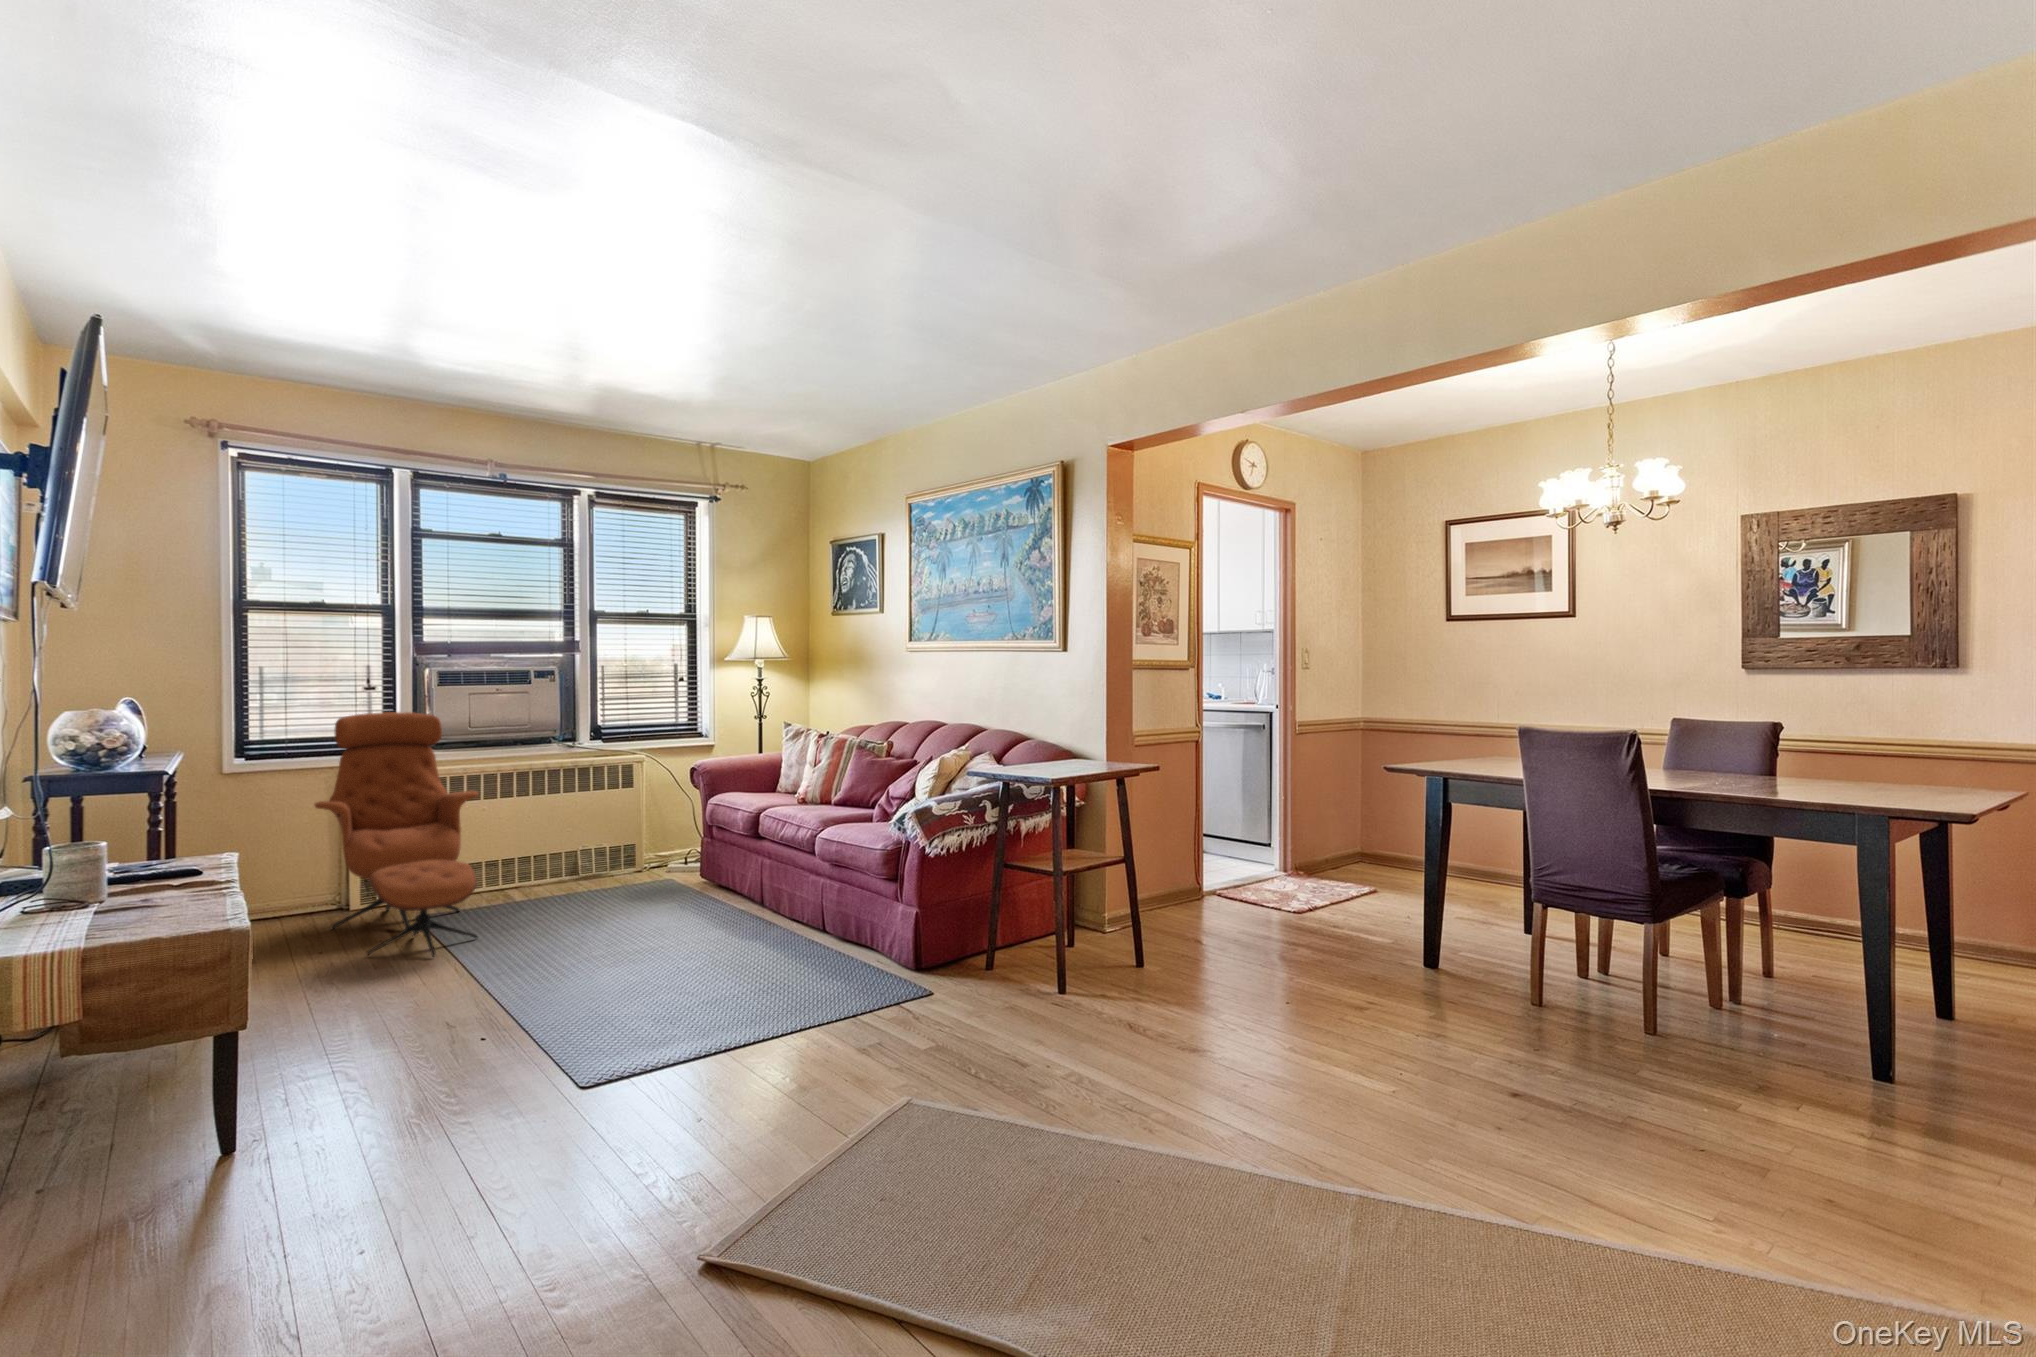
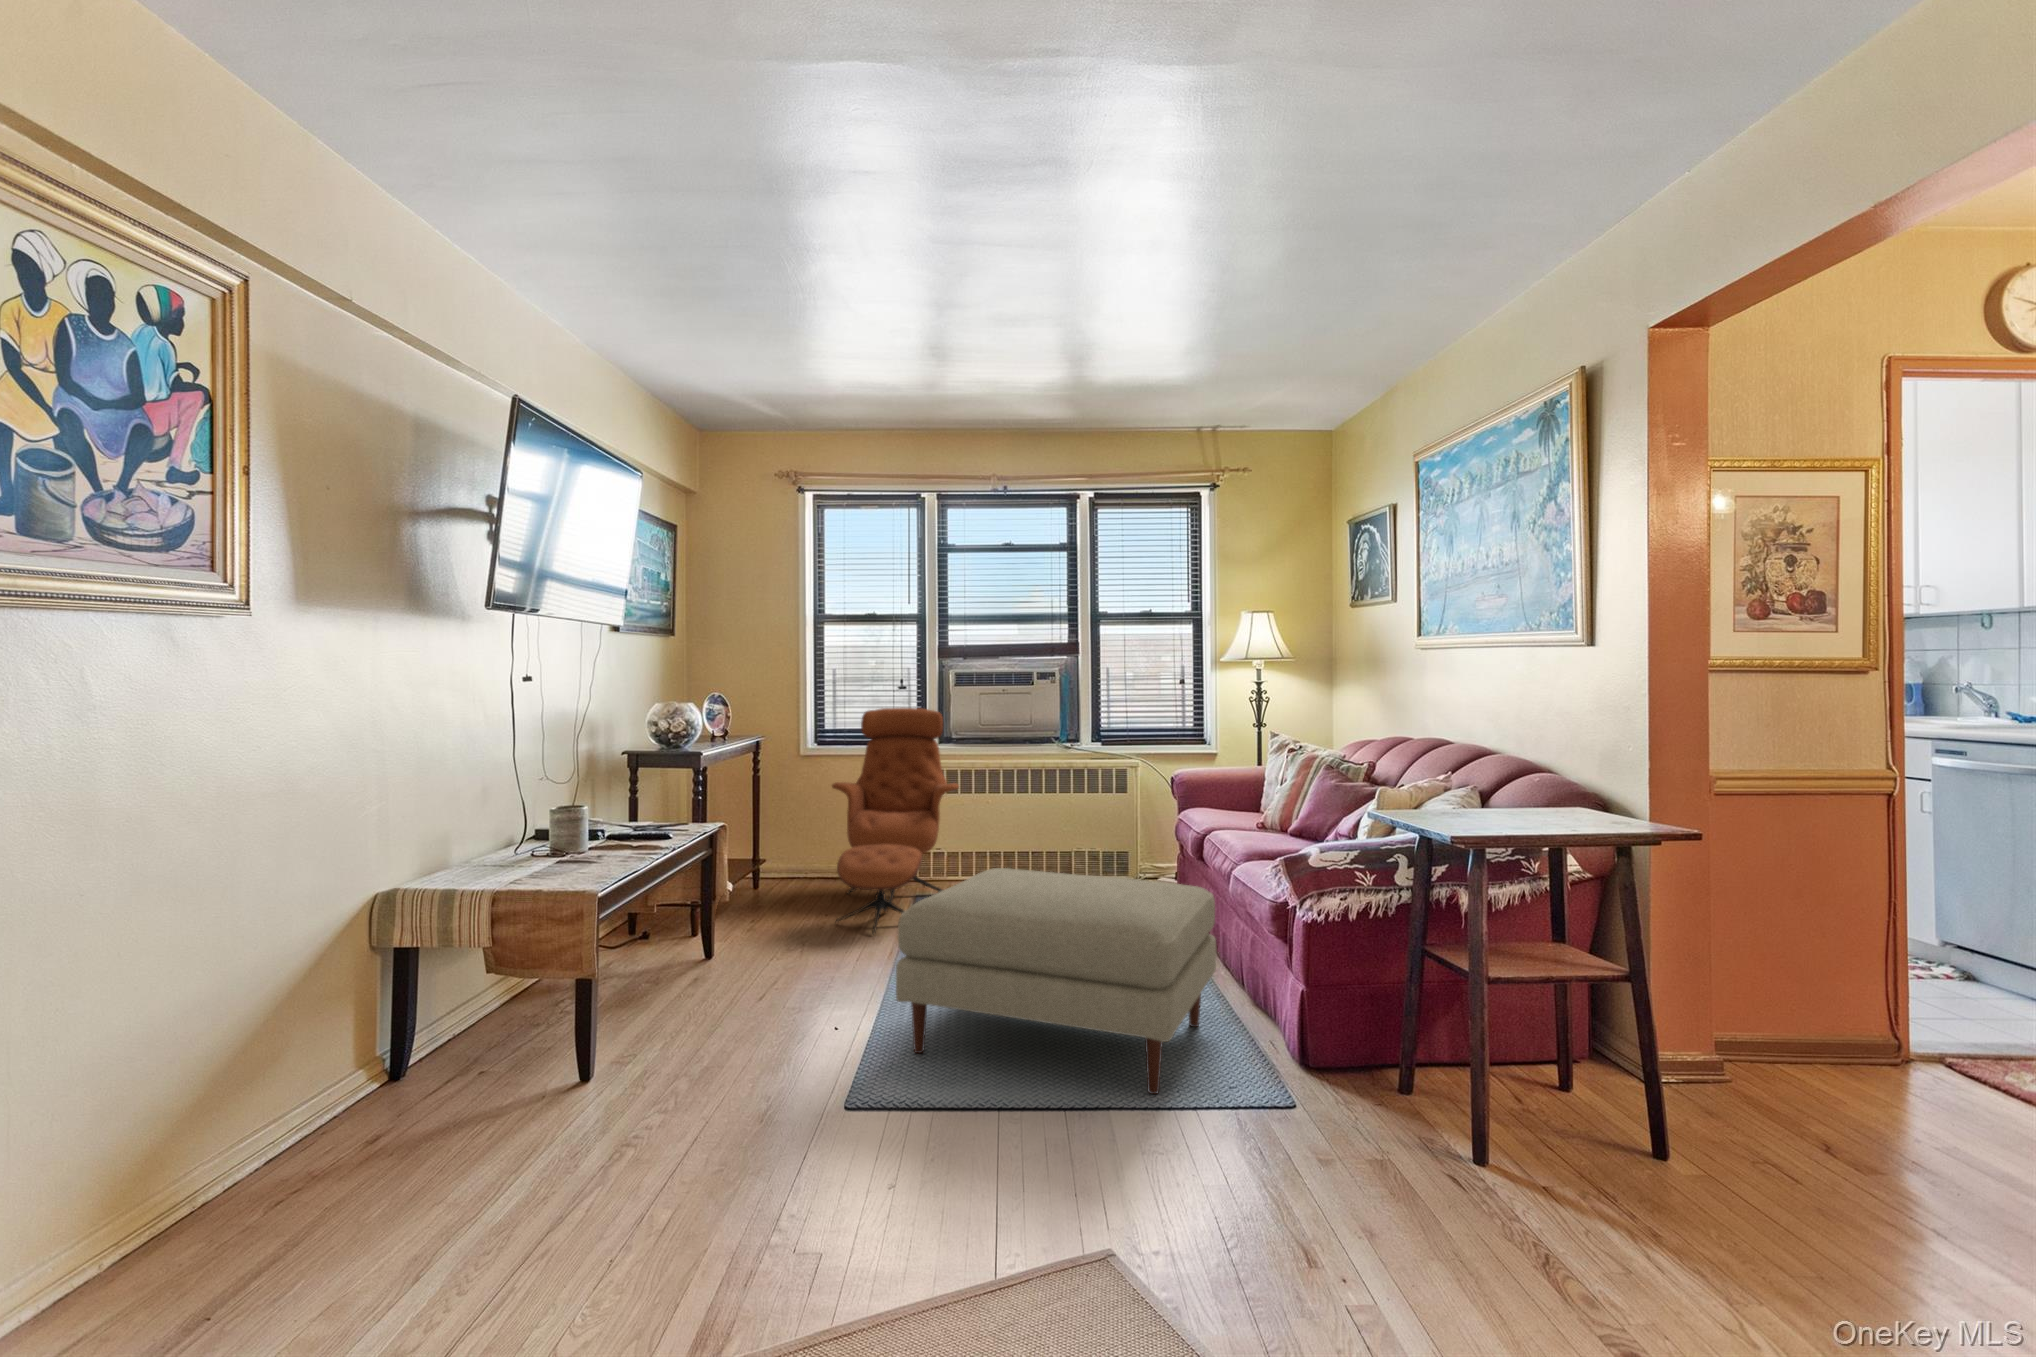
ottoman: none [614,846,871,1026] -> present [896,868,1216,1094]

